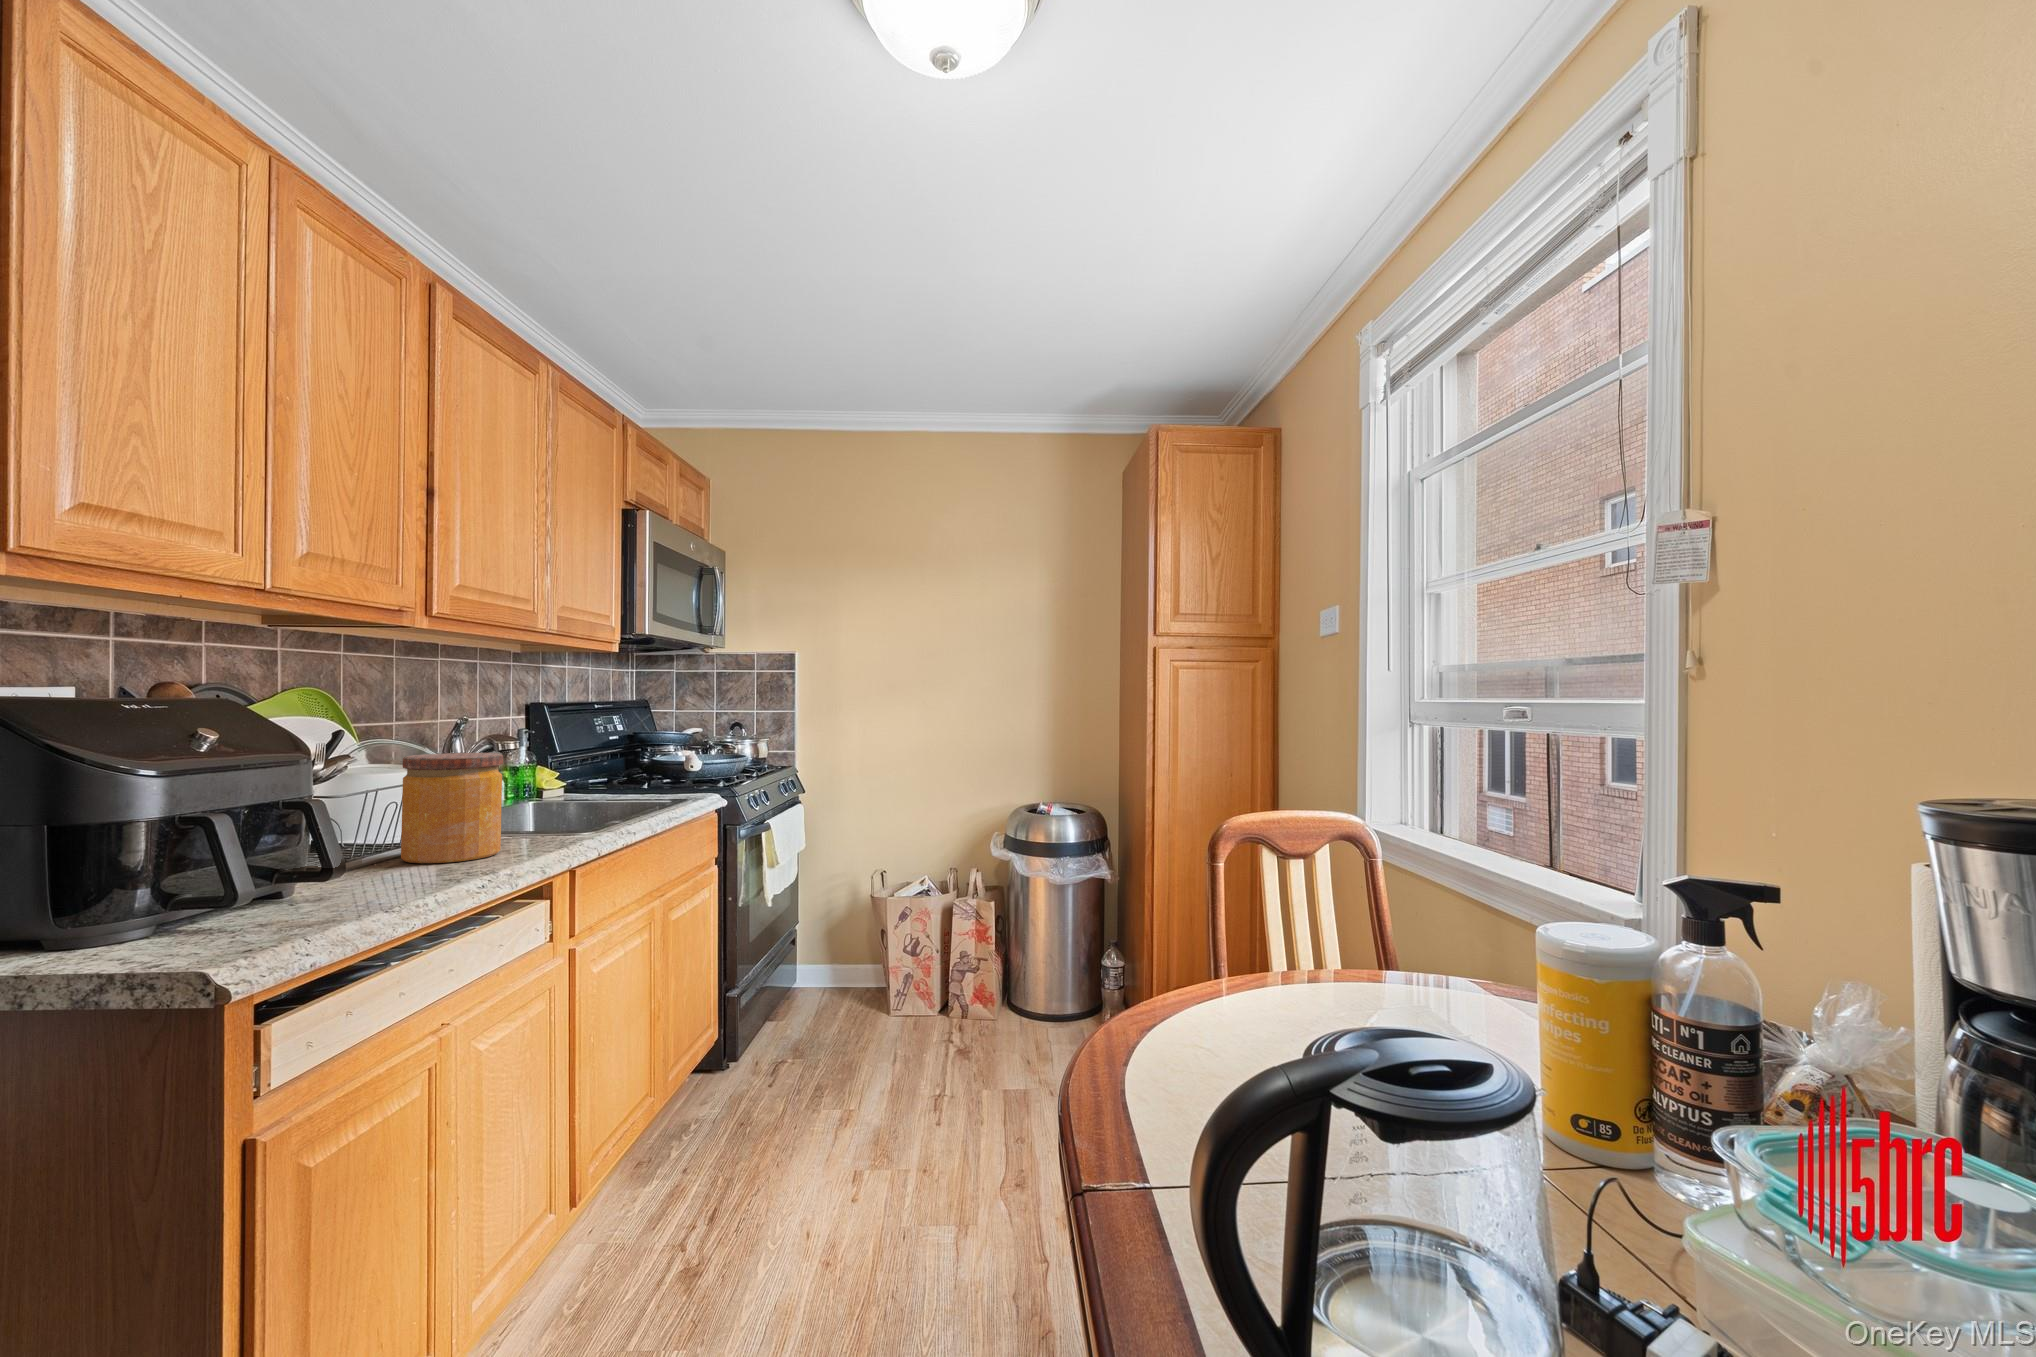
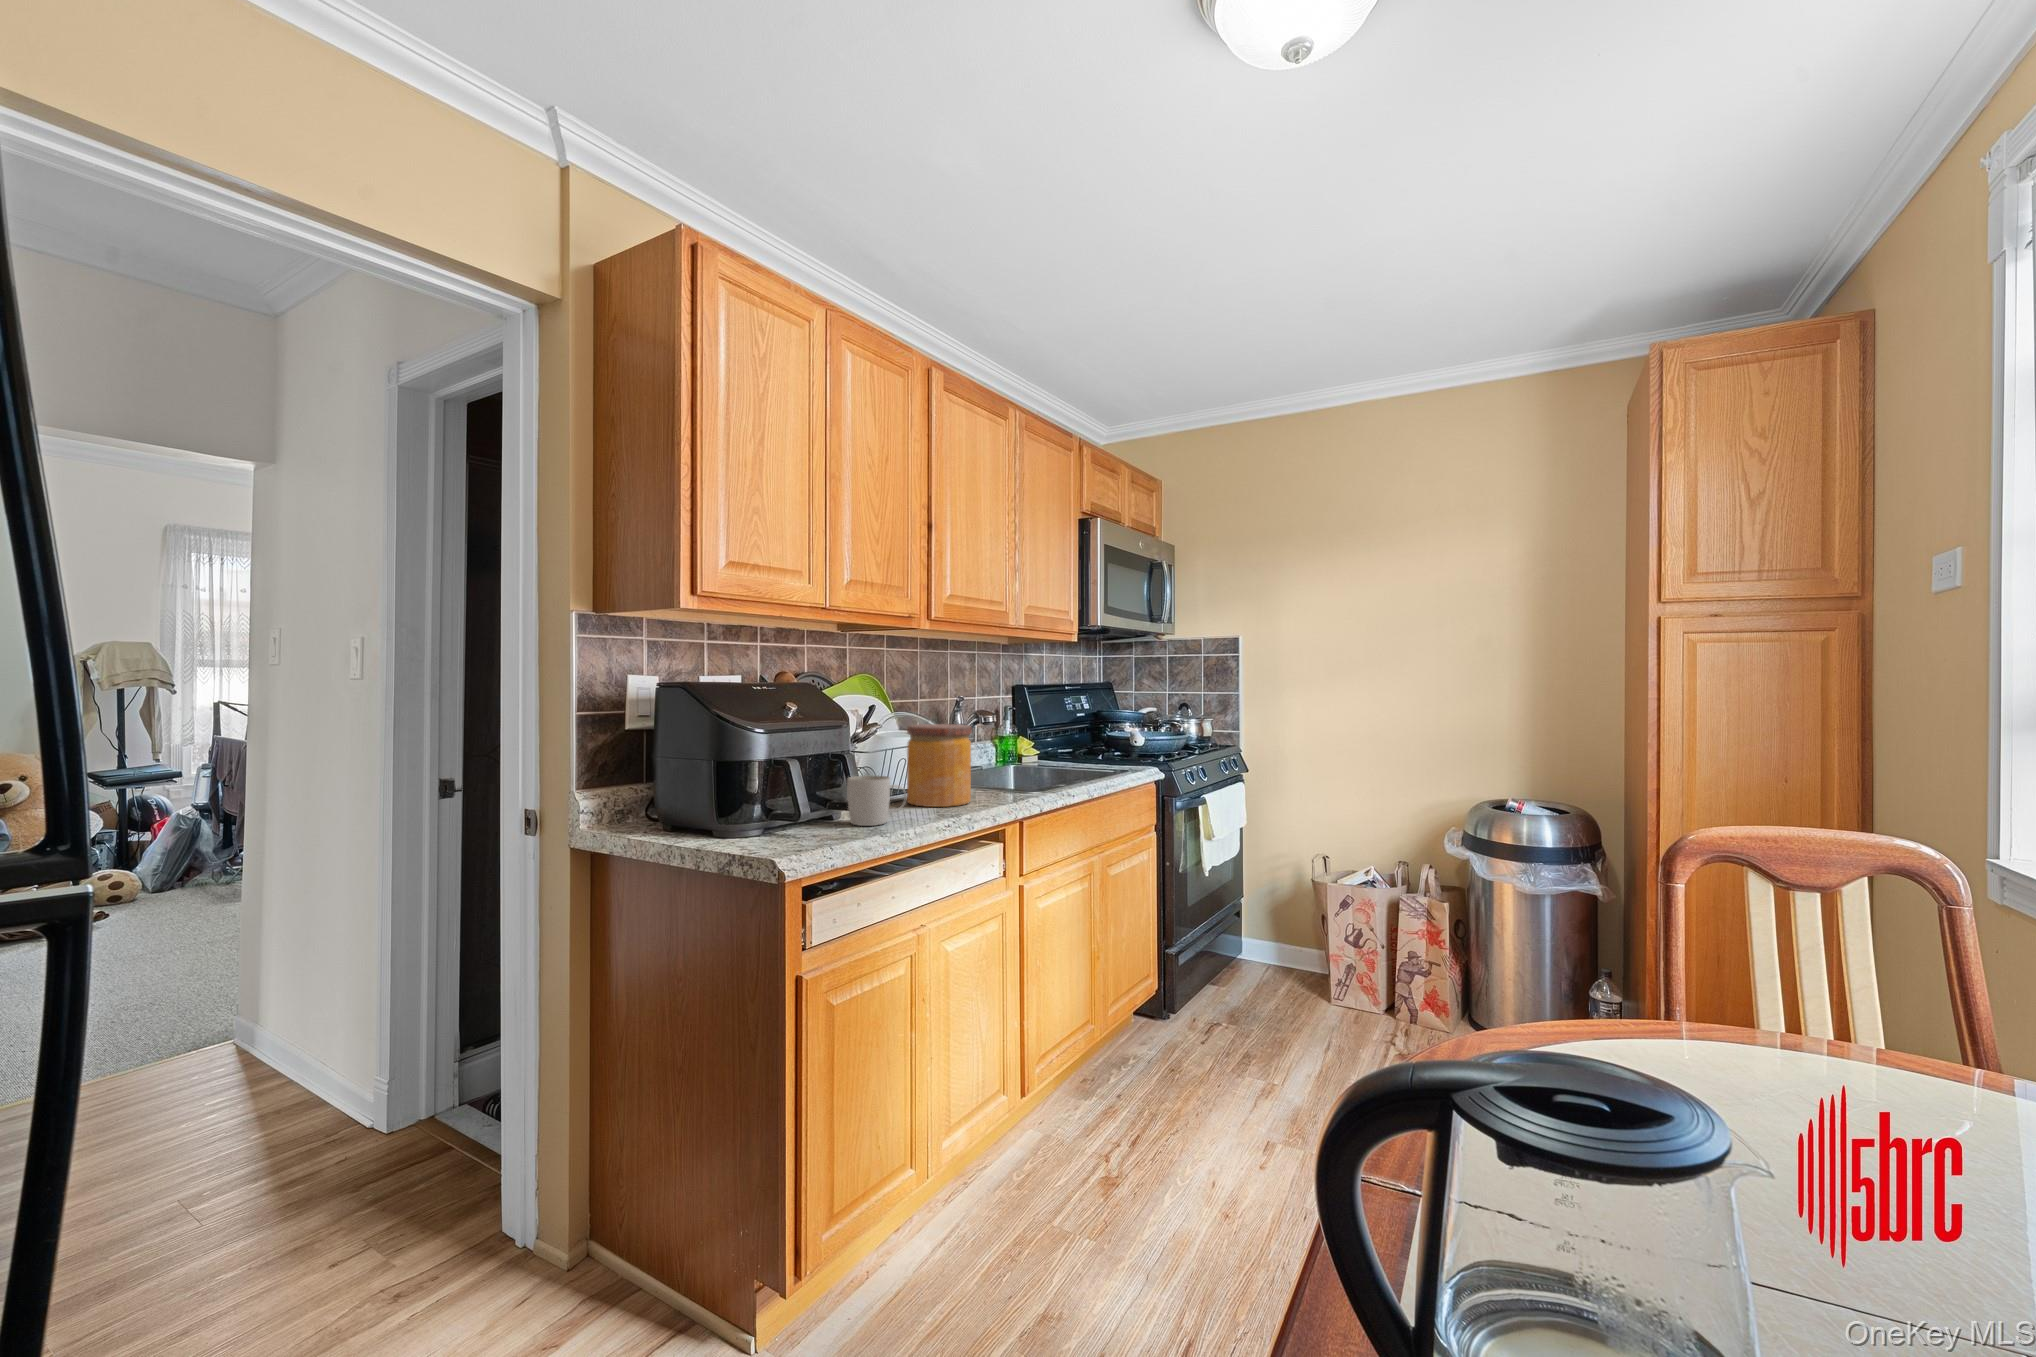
mug: none [316,827,417,900] -> present [847,775,907,826]

